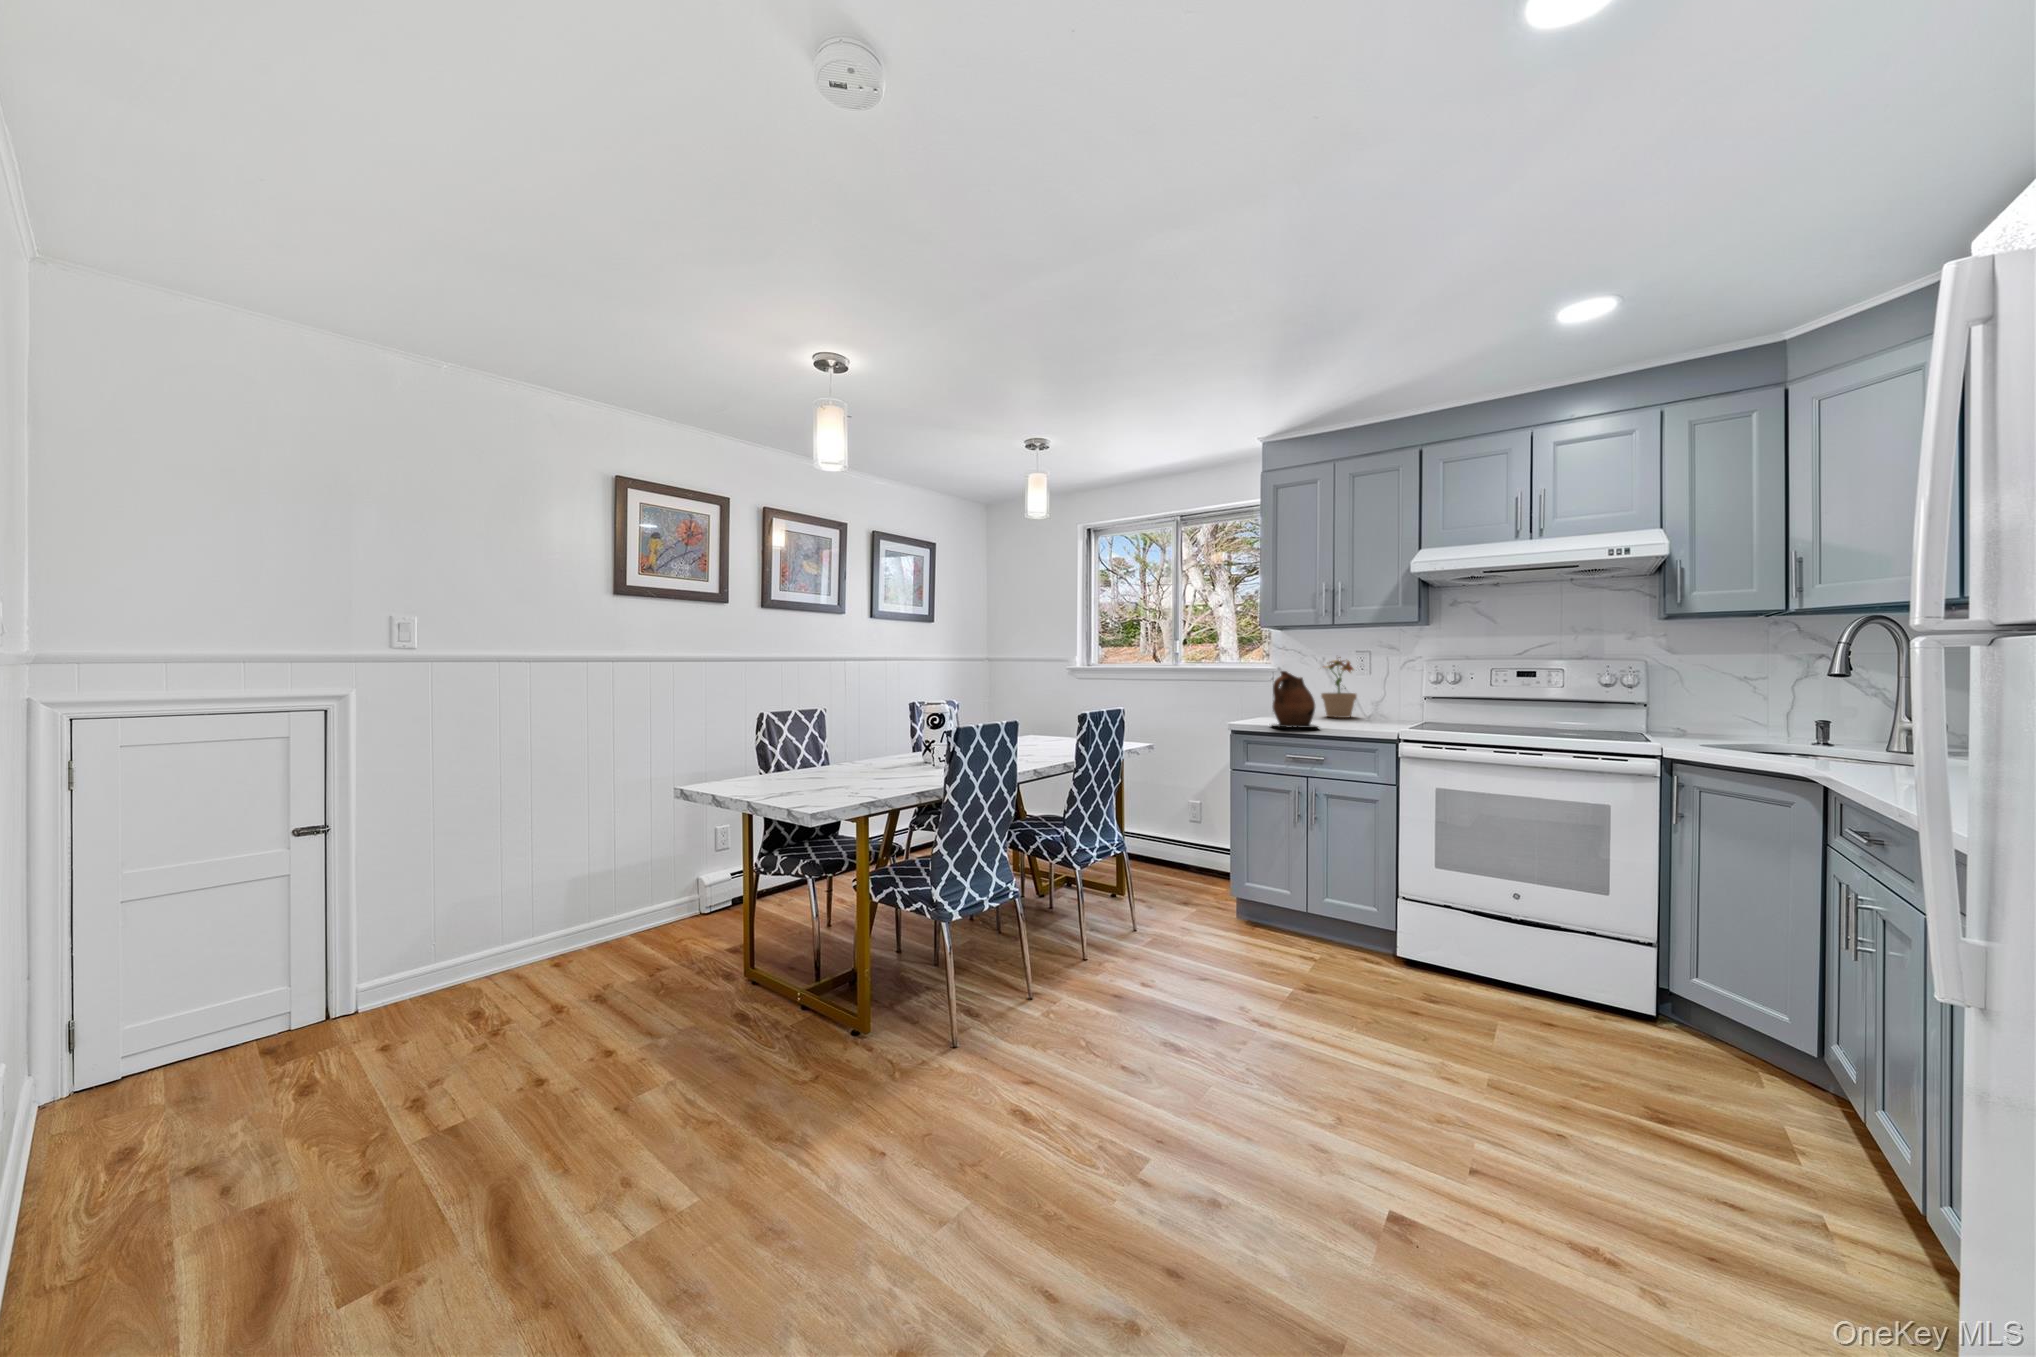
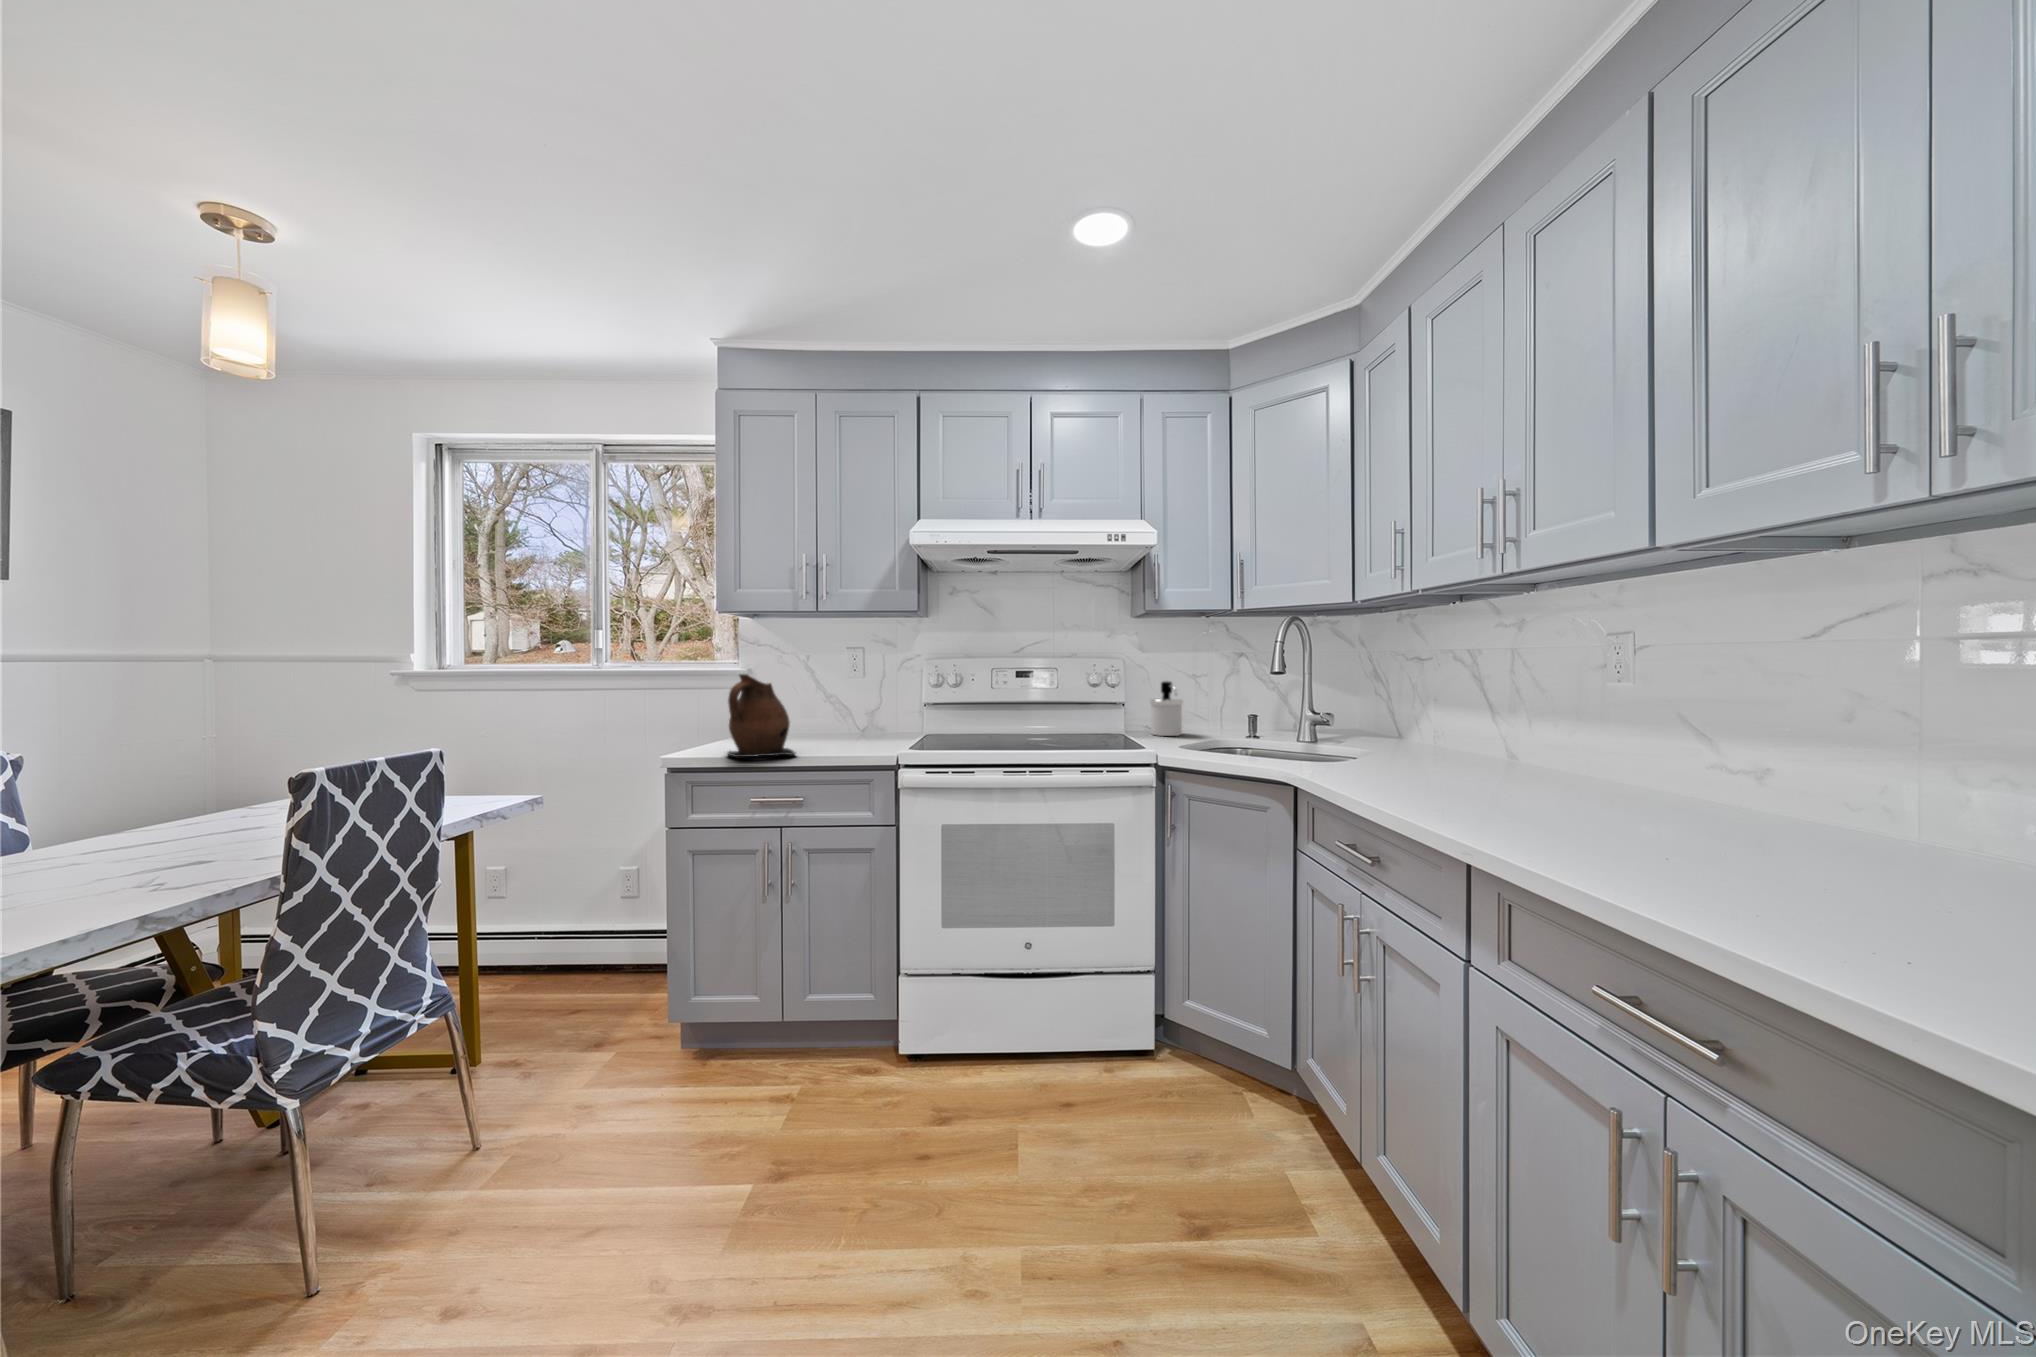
potted plant: present [1321,657,1357,718] -> none [793,652,841,733]
soap dispenser: none [1680,682,1724,736] -> present [1150,681,1183,736]

